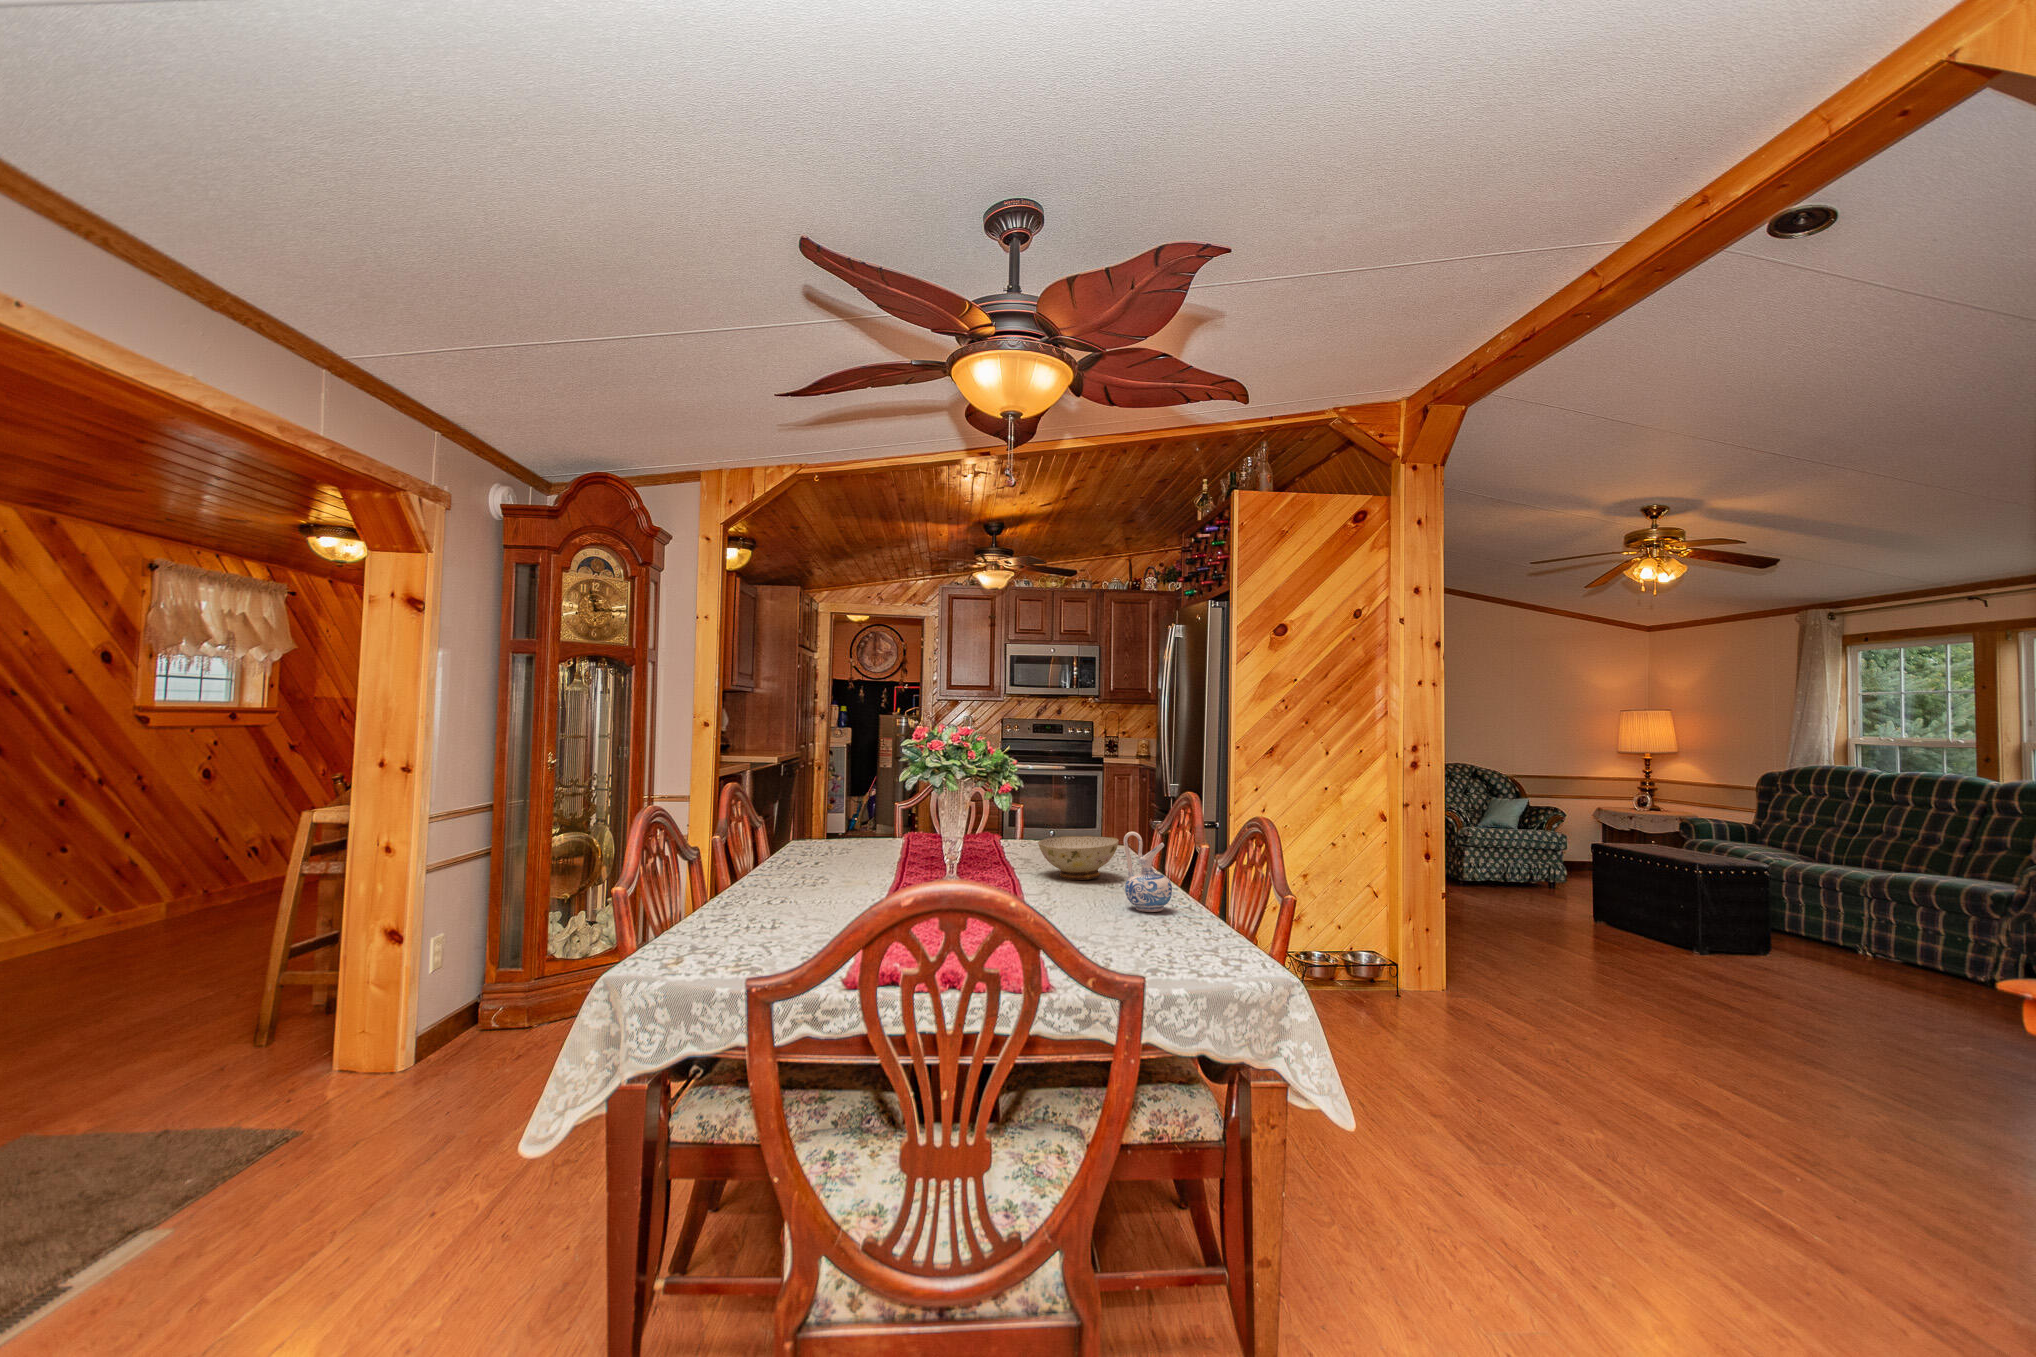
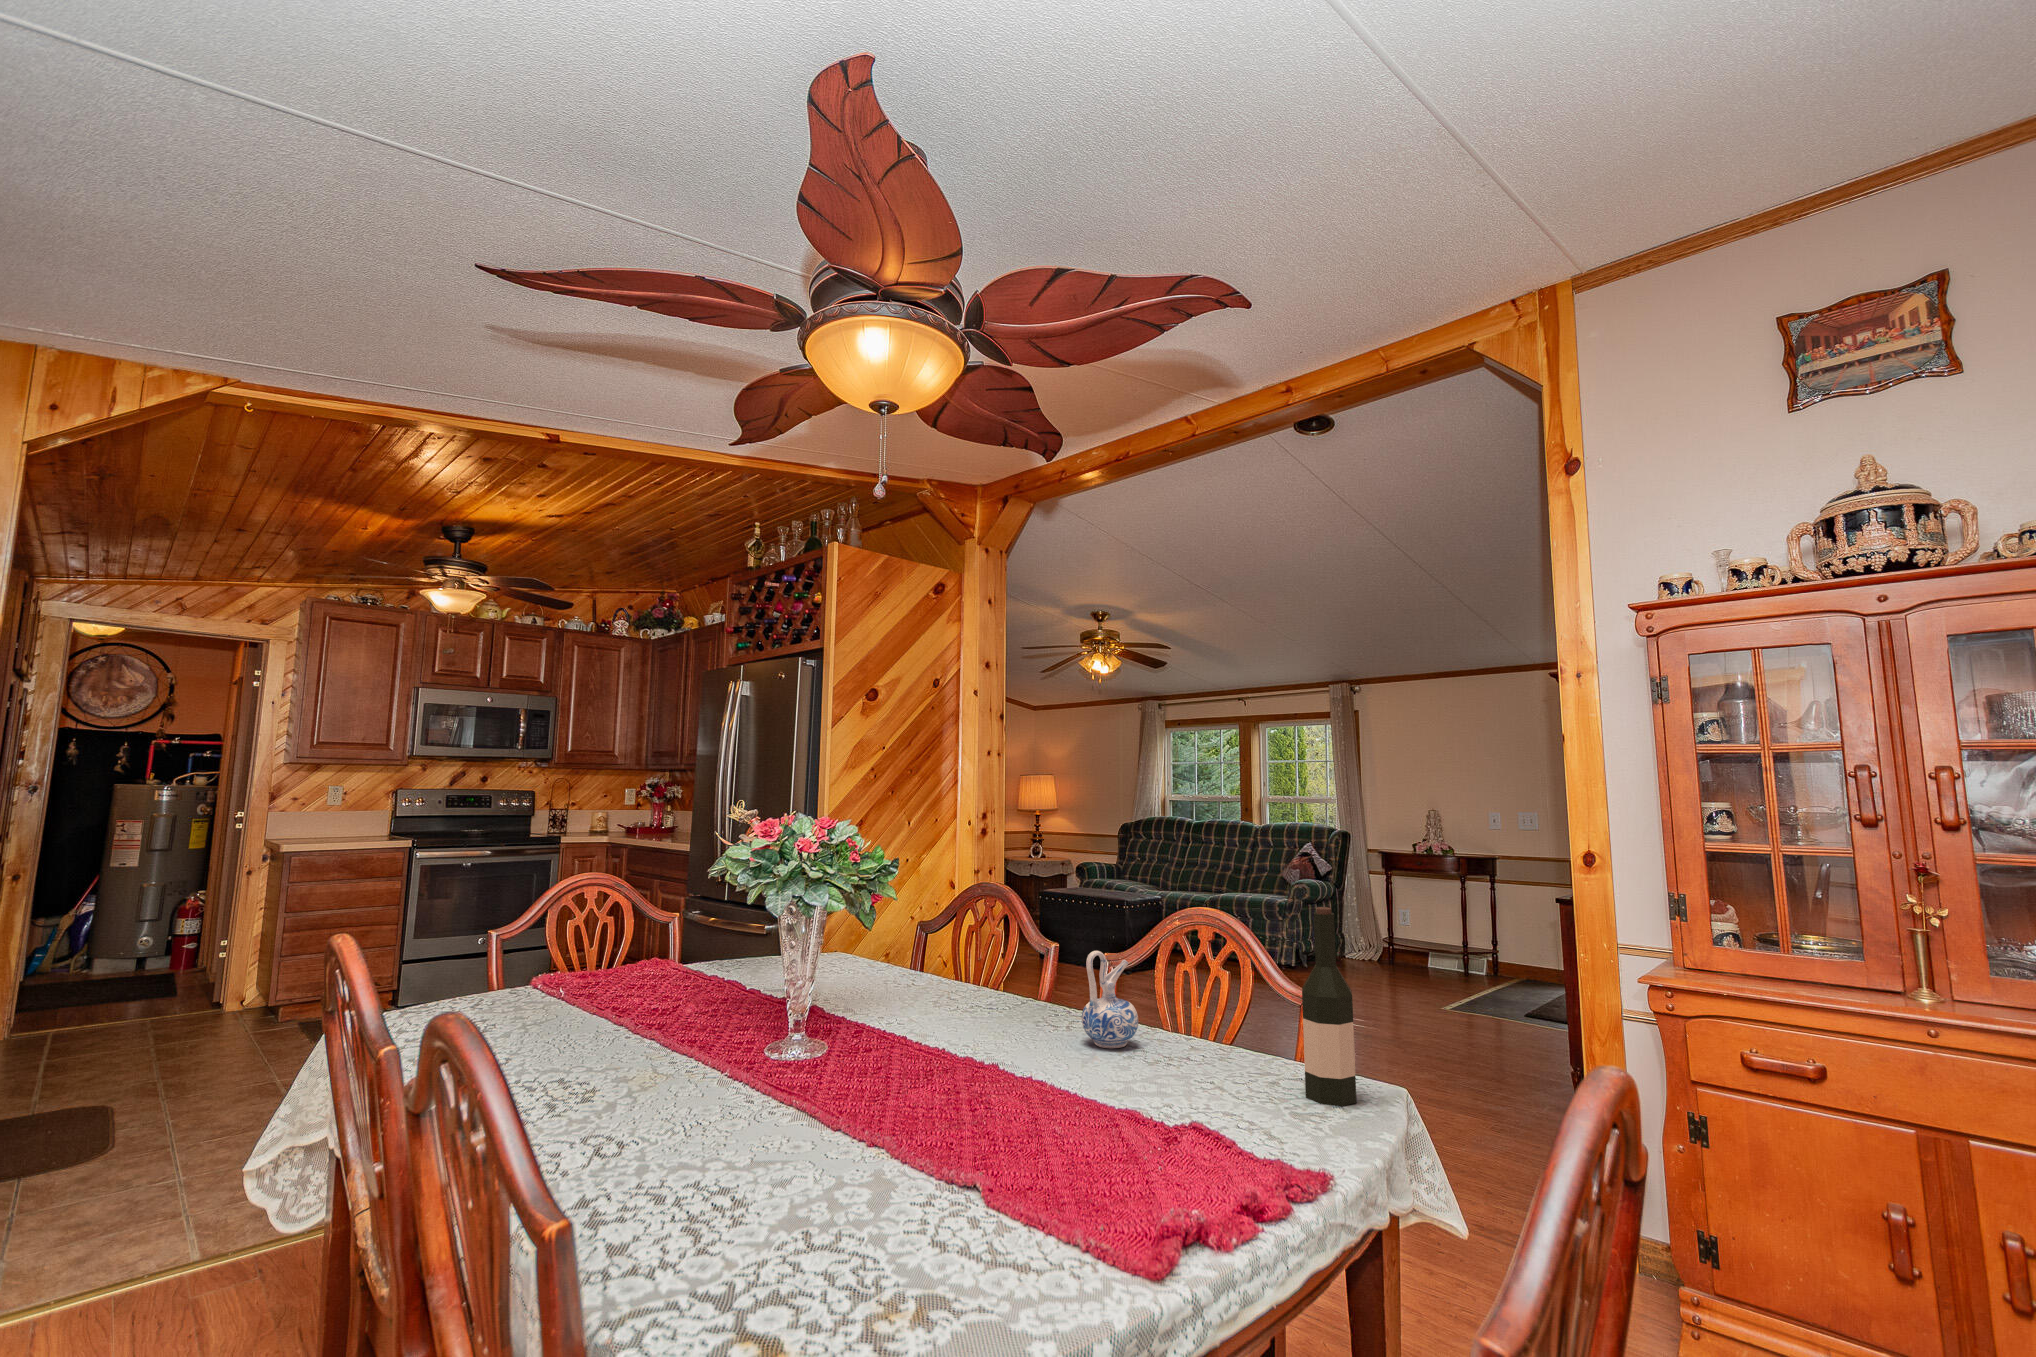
wine bottle: none [1185,796,1230,965] -> present [1302,907,1357,1106]
ceramic bowl: present [1038,836,1119,880] -> none [875,954,979,1020]

